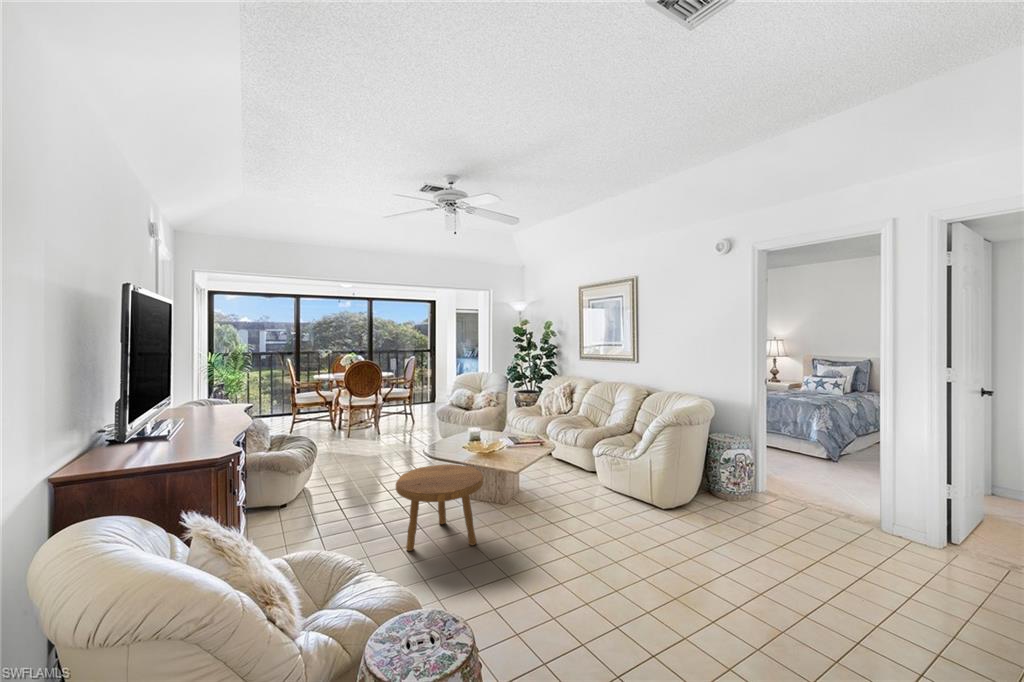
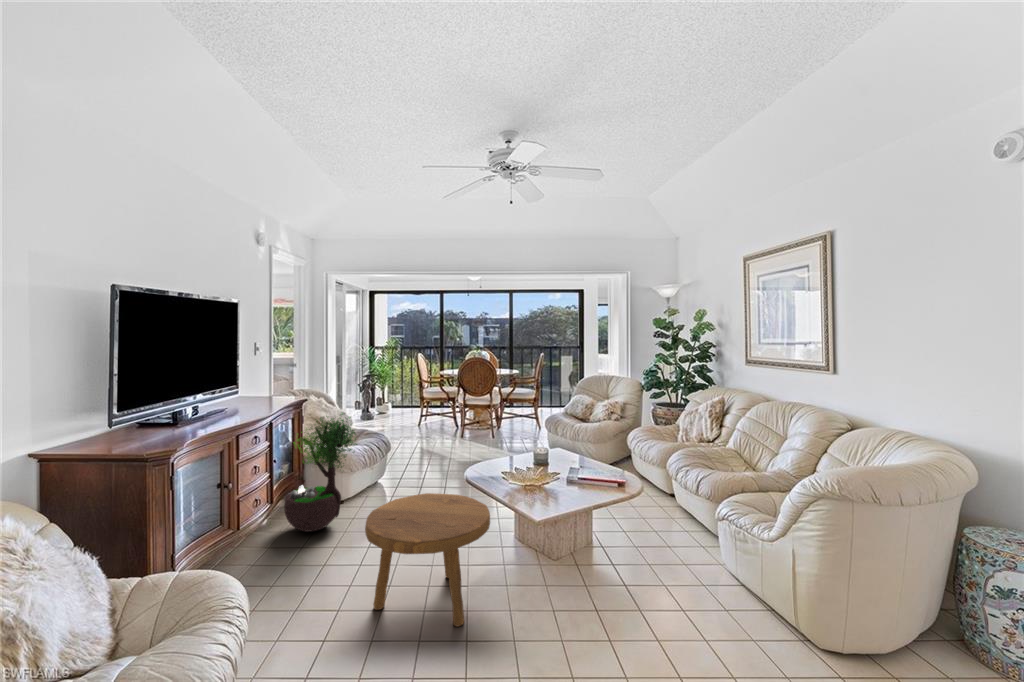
potted tree: none [270,417,339,522] -> present [284,414,357,532]

